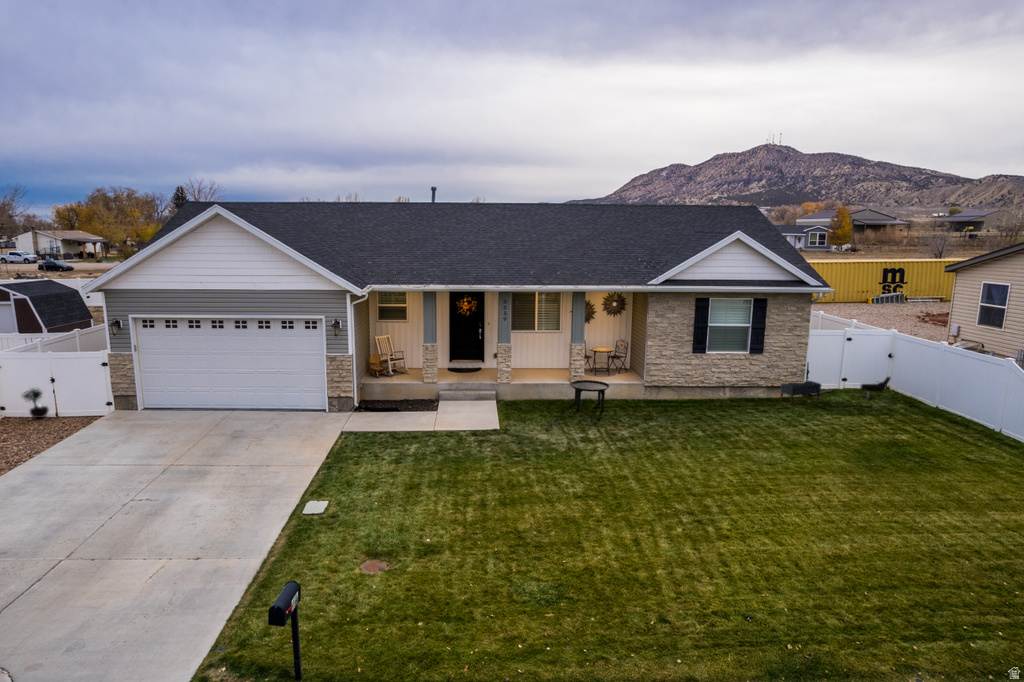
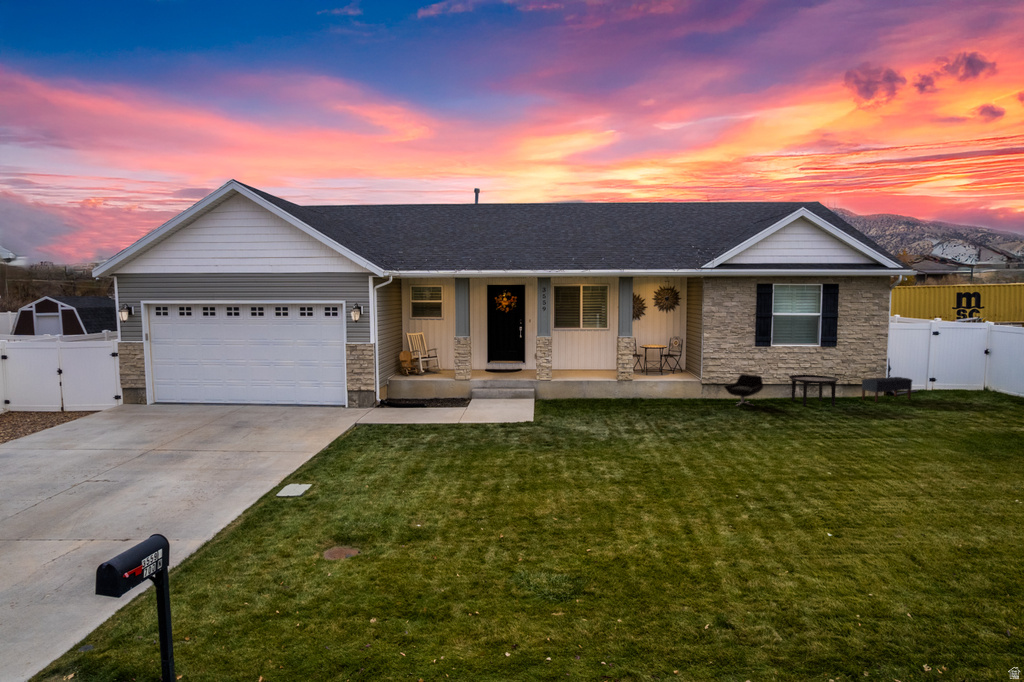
lounge chair: present [861,377,890,398] -> present [724,374,763,403]
round table: present [570,380,610,411] -> present [789,375,839,406]
potted tree: present [23,389,49,418] -> none [42,379,72,413]

